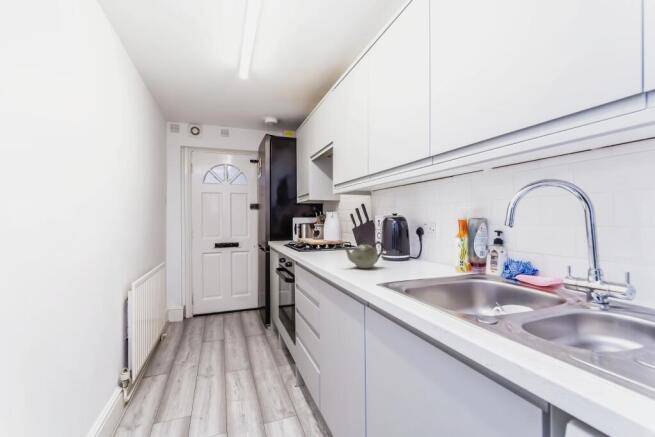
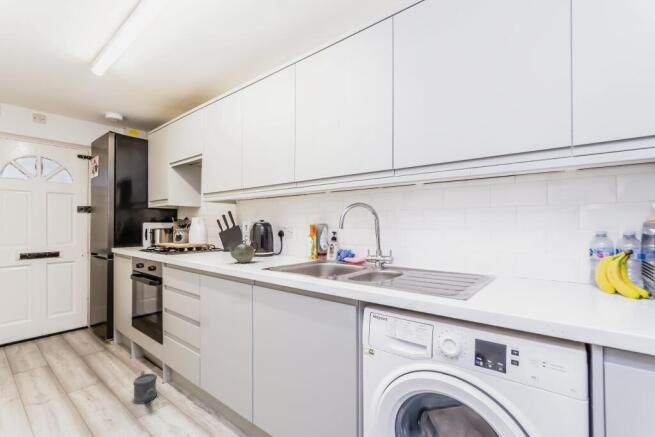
watering can: none [265,366,286,402] -> present [133,371,157,404]

